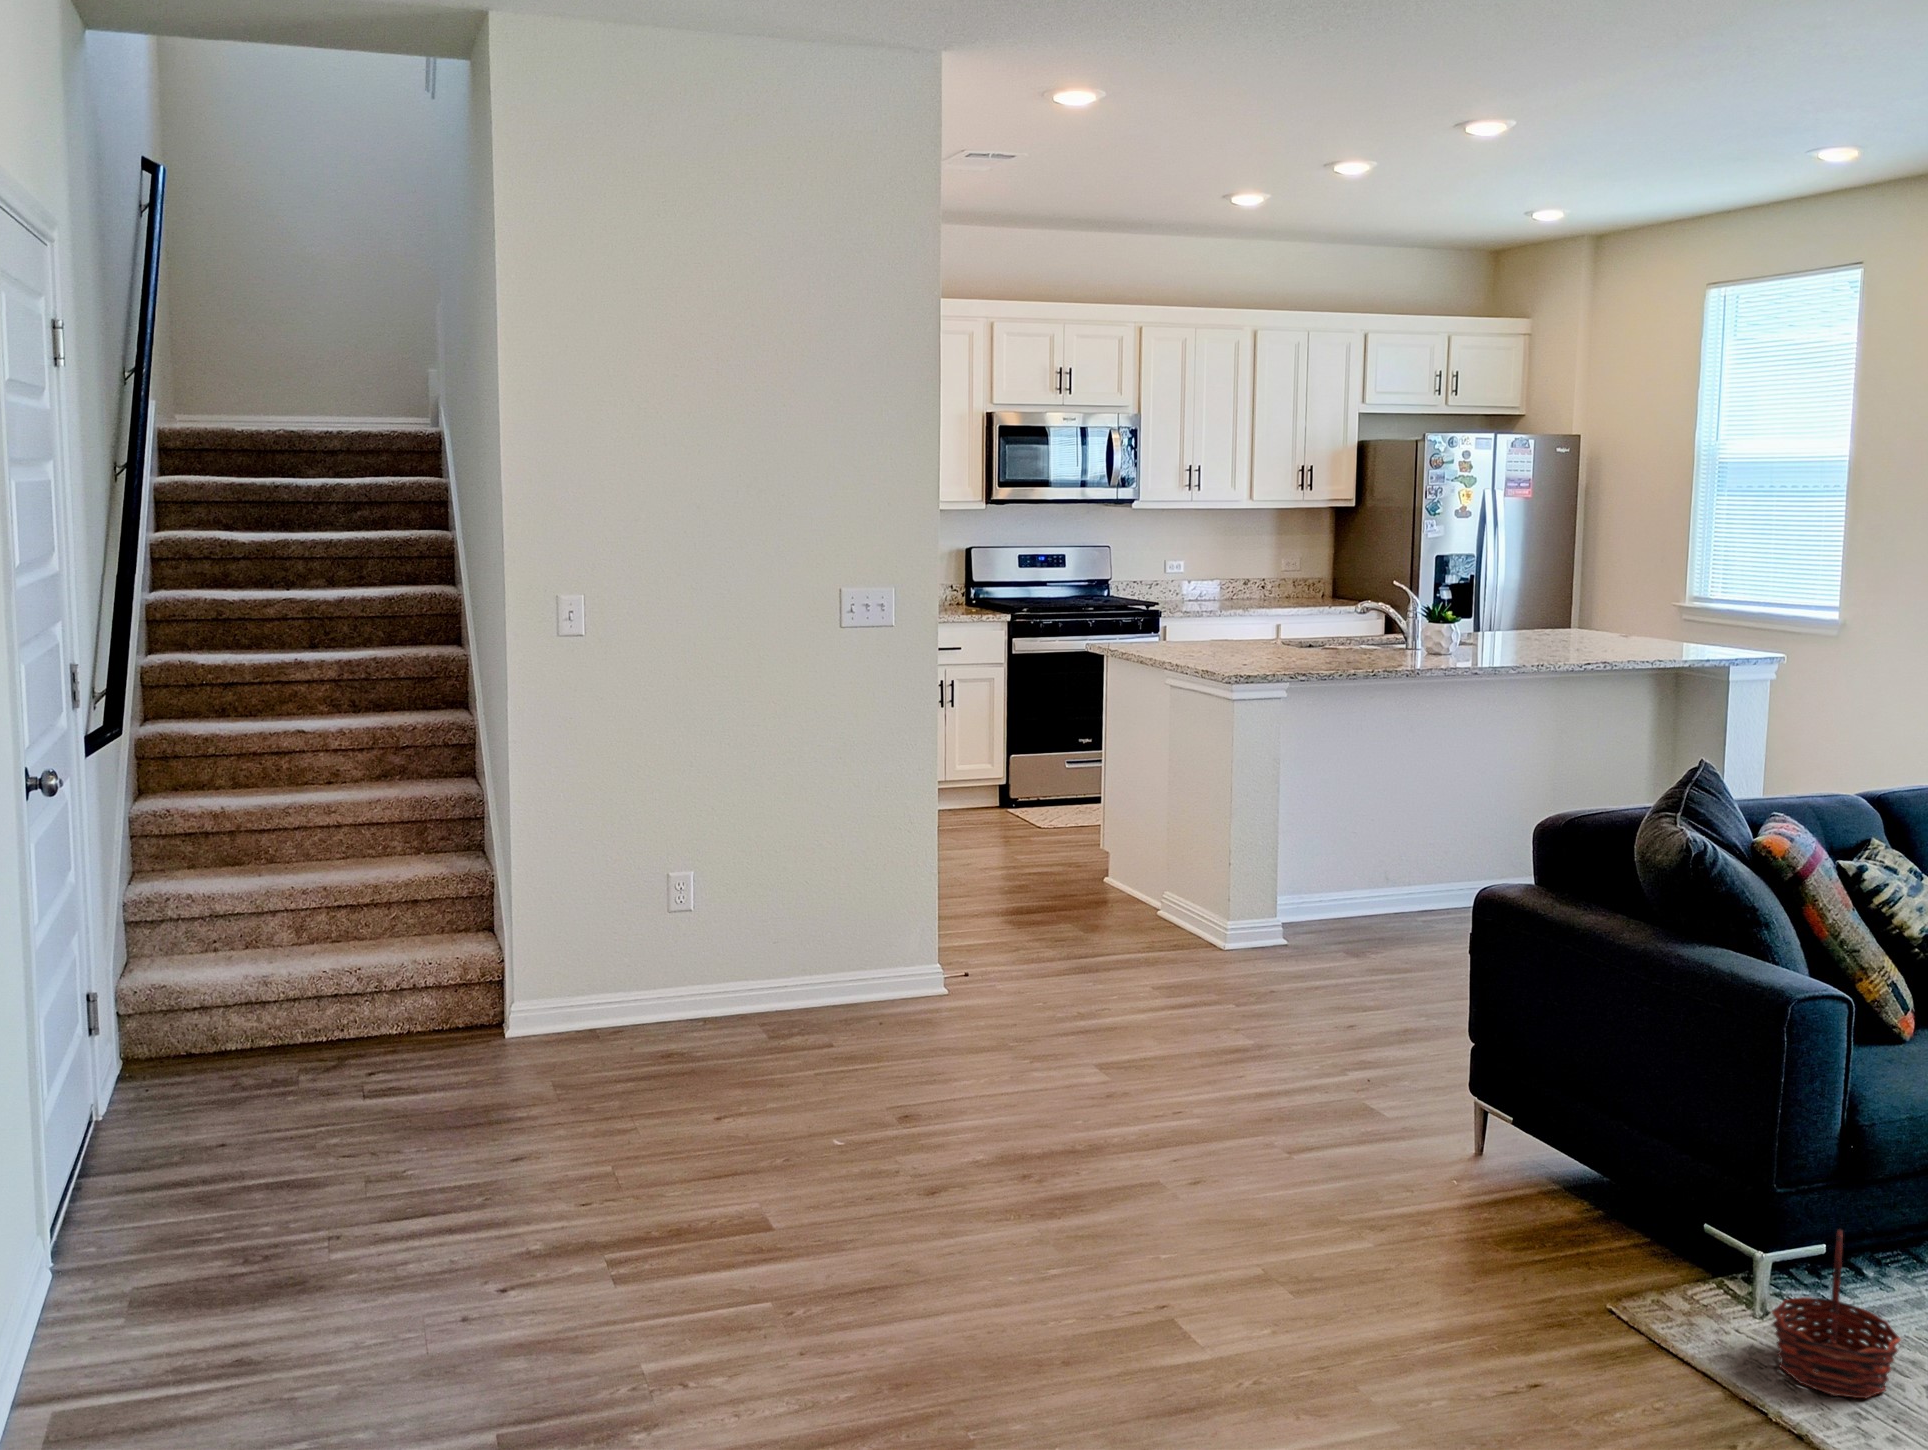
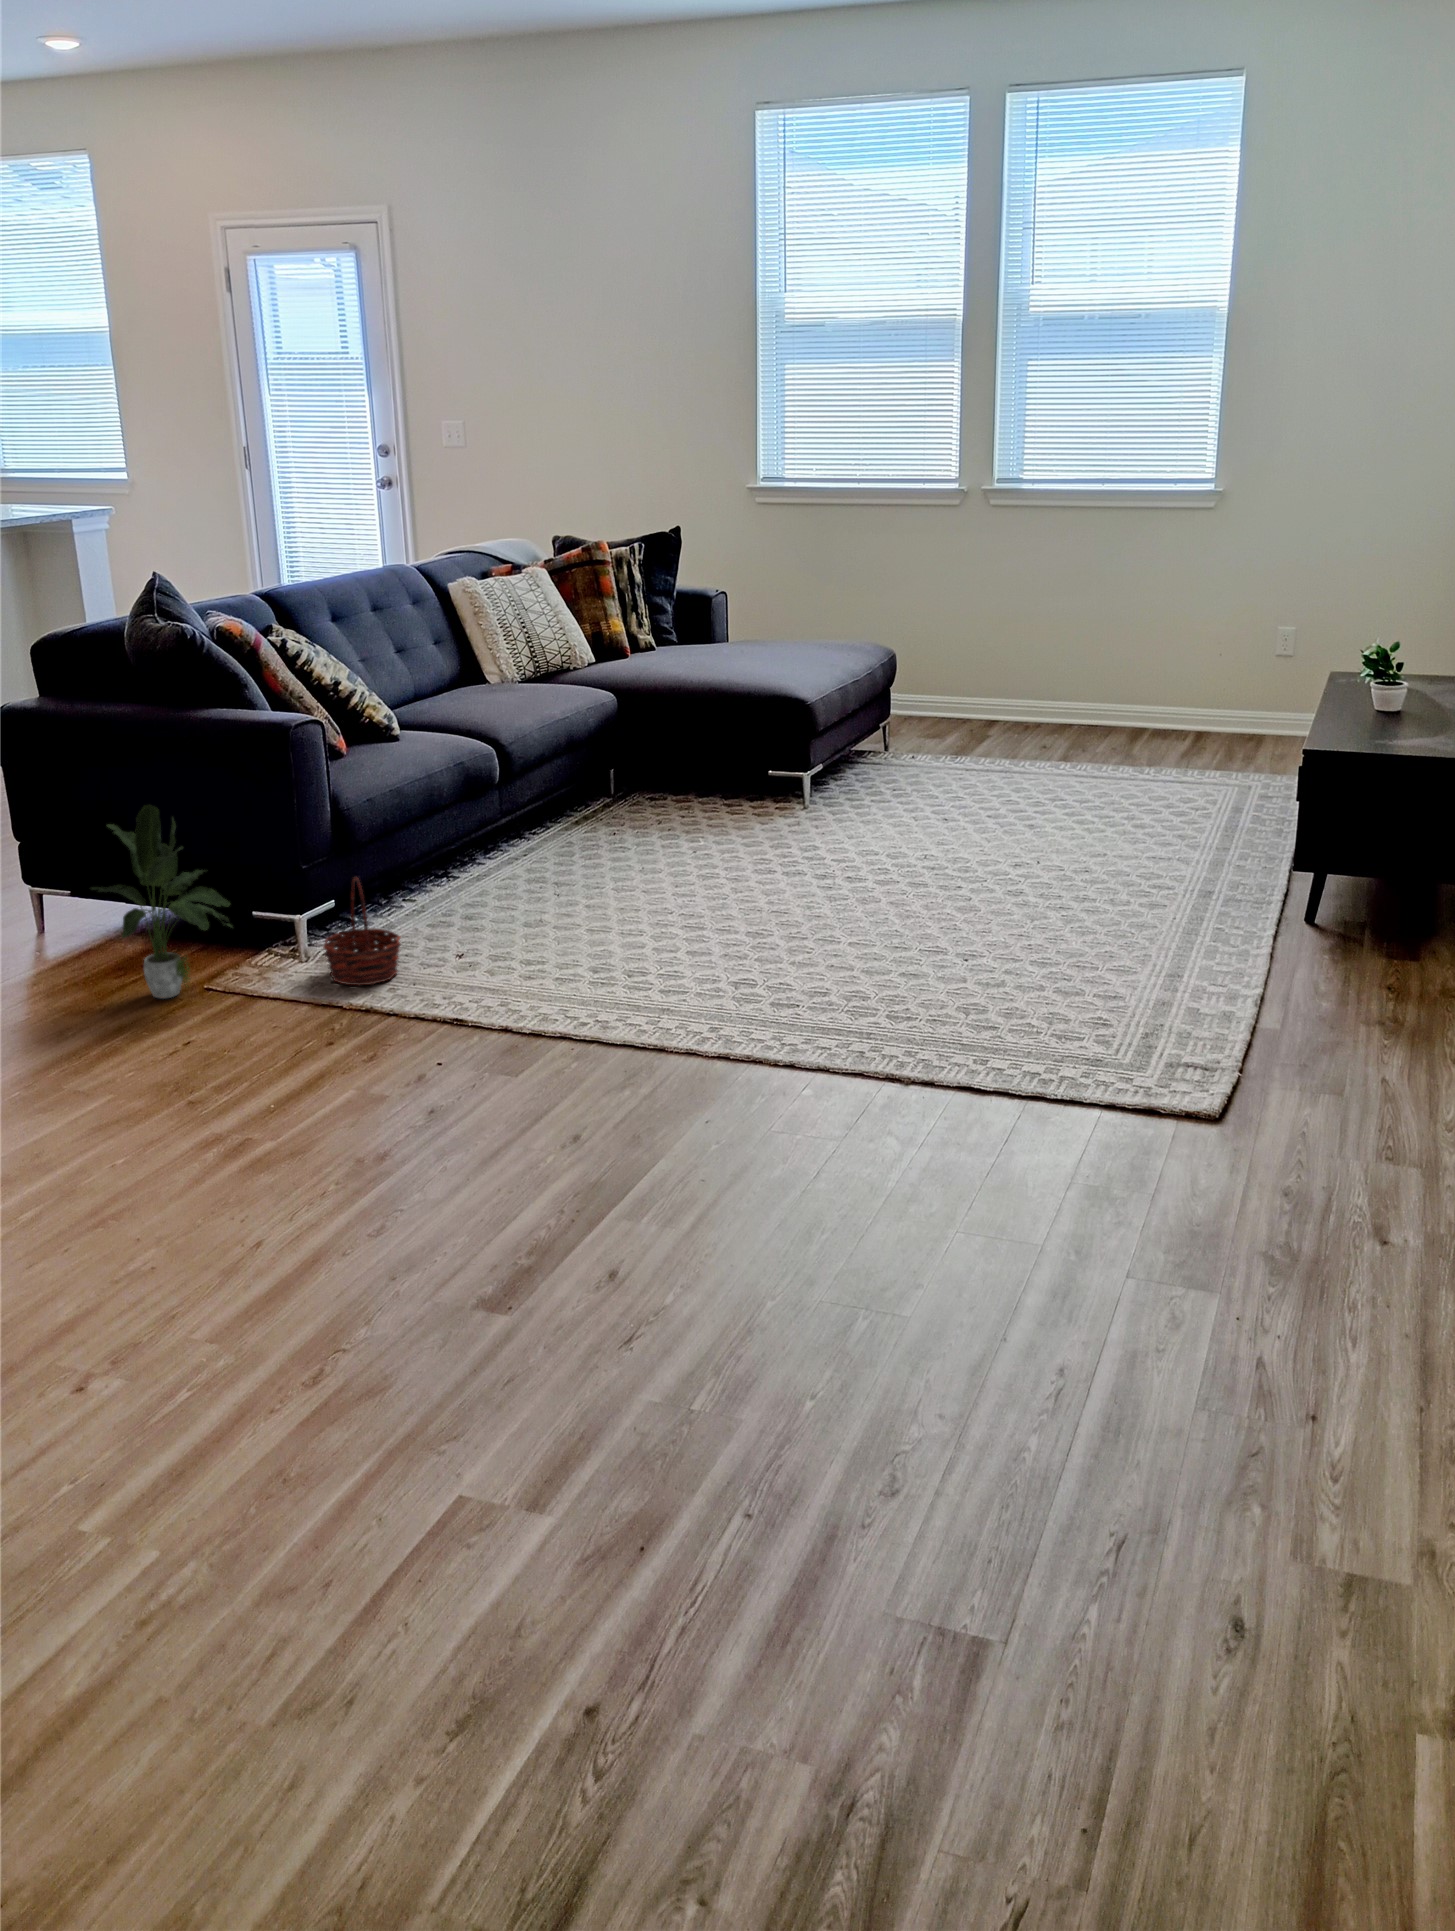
potted plant: none [1474,1053,1658,1301] -> present [92,805,232,998]

